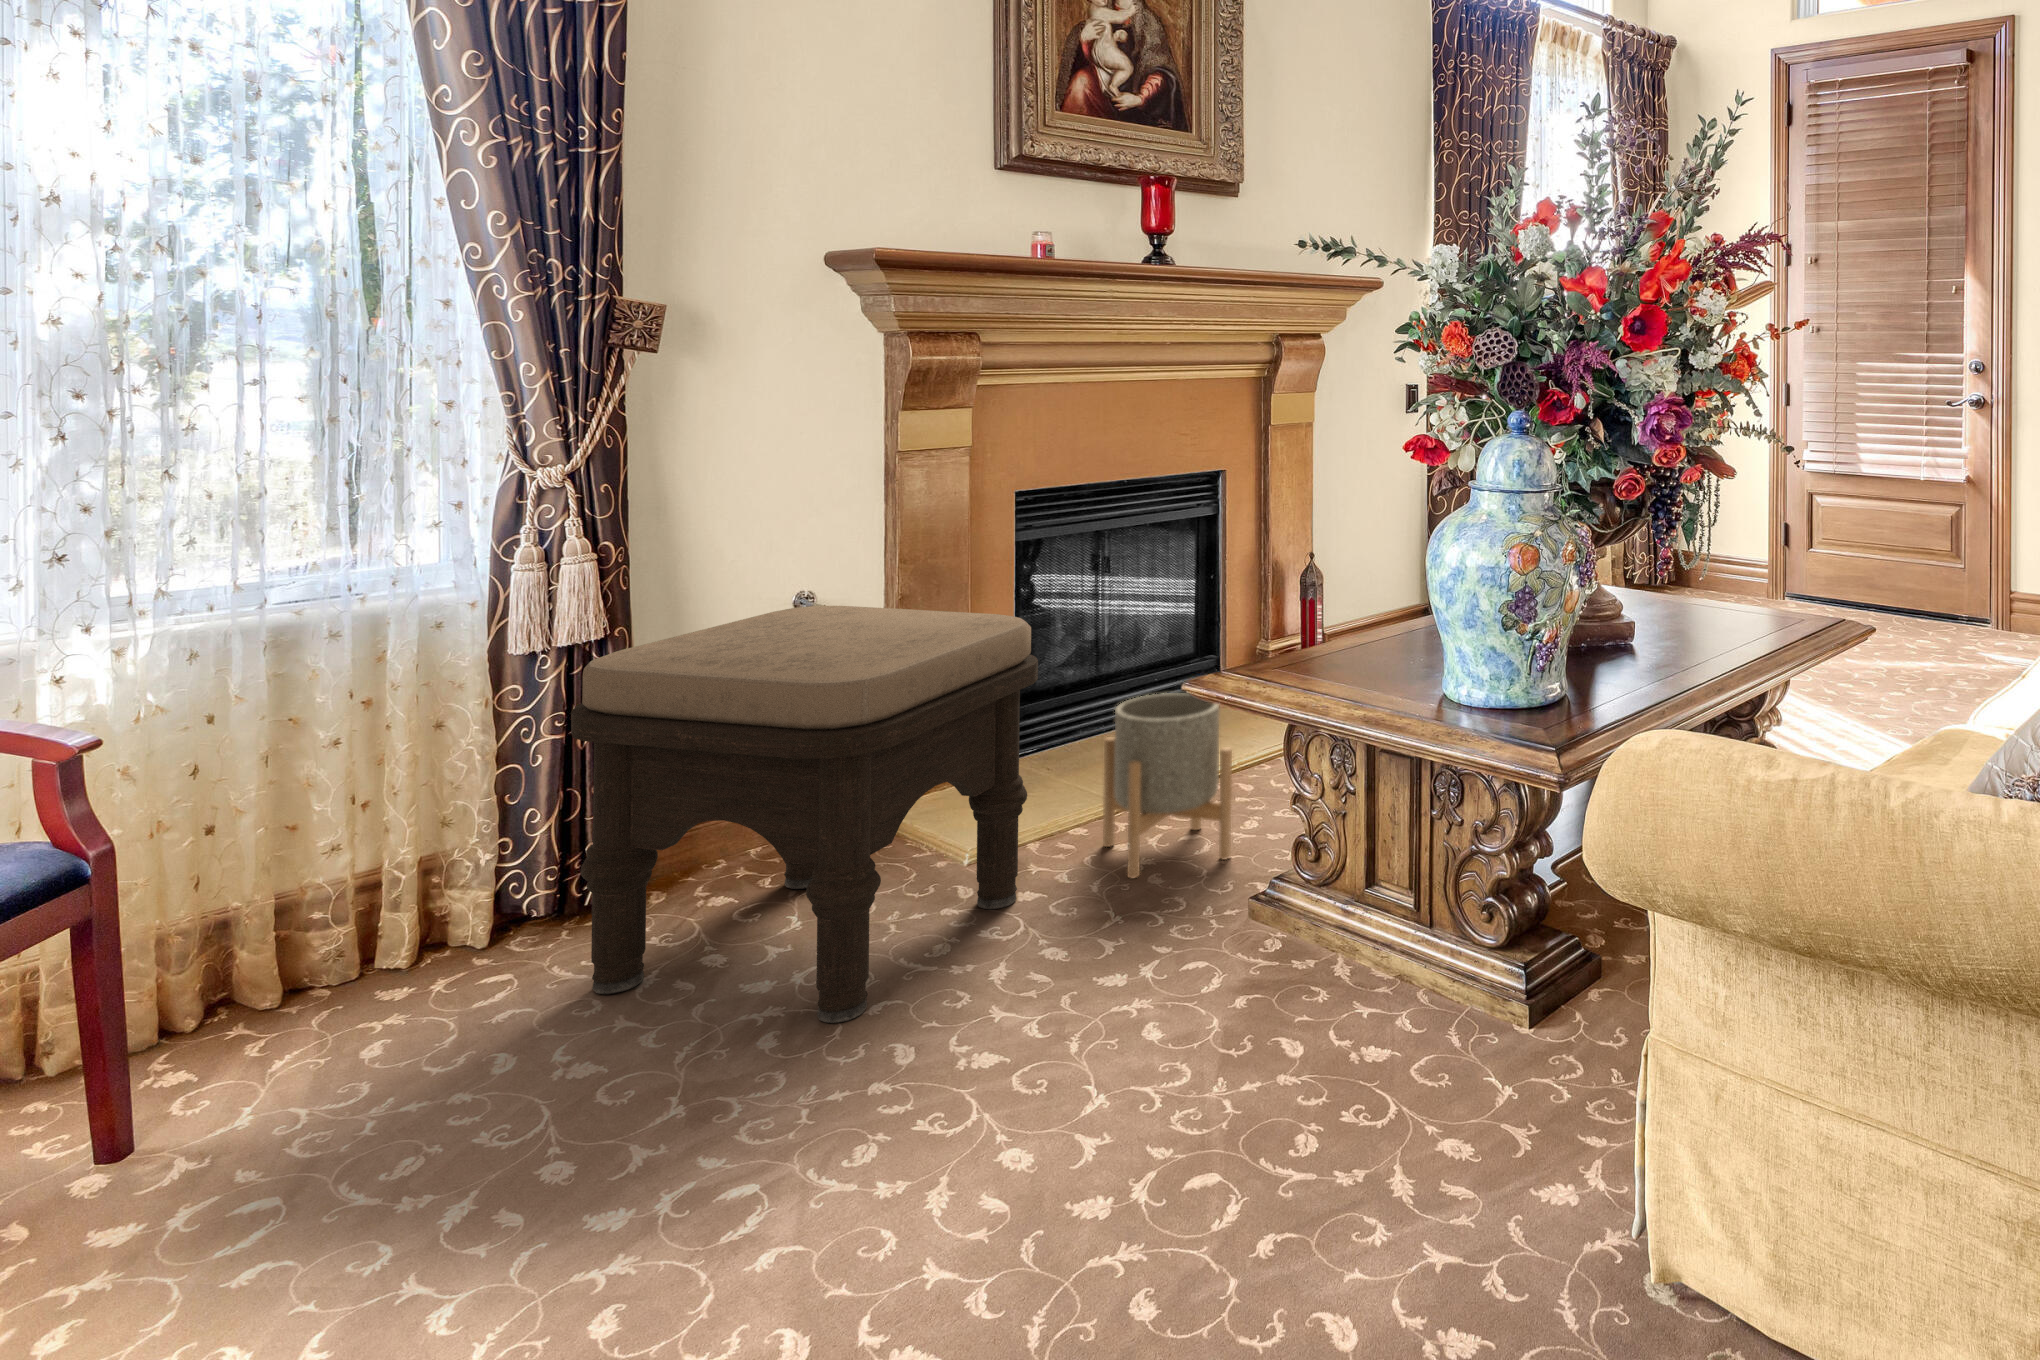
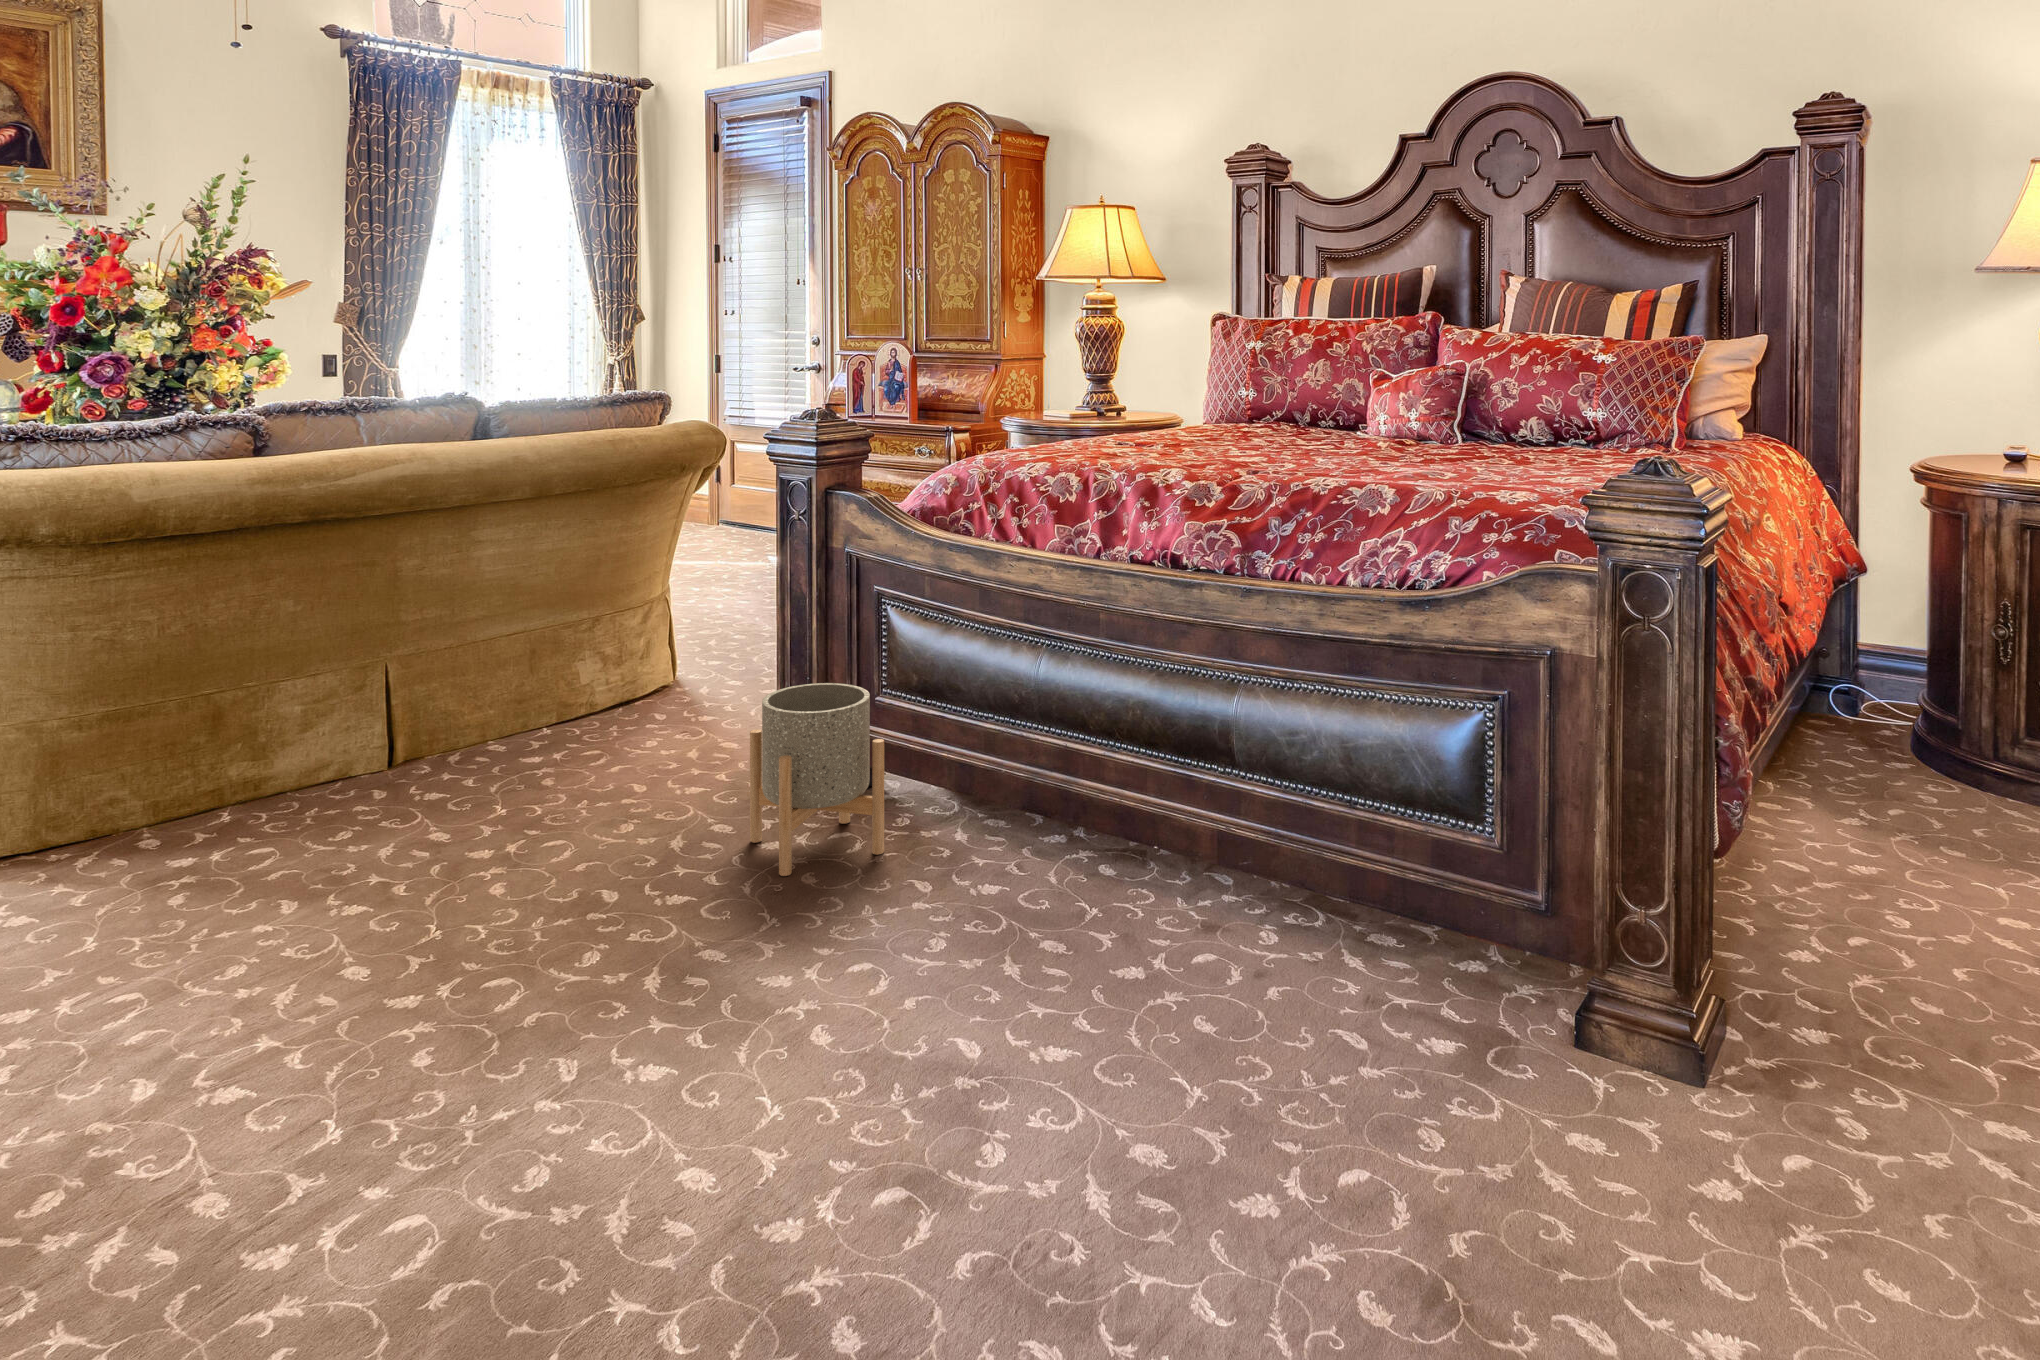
ottoman: present [571,606,1038,1023] -> none [199,598,685,1037]

